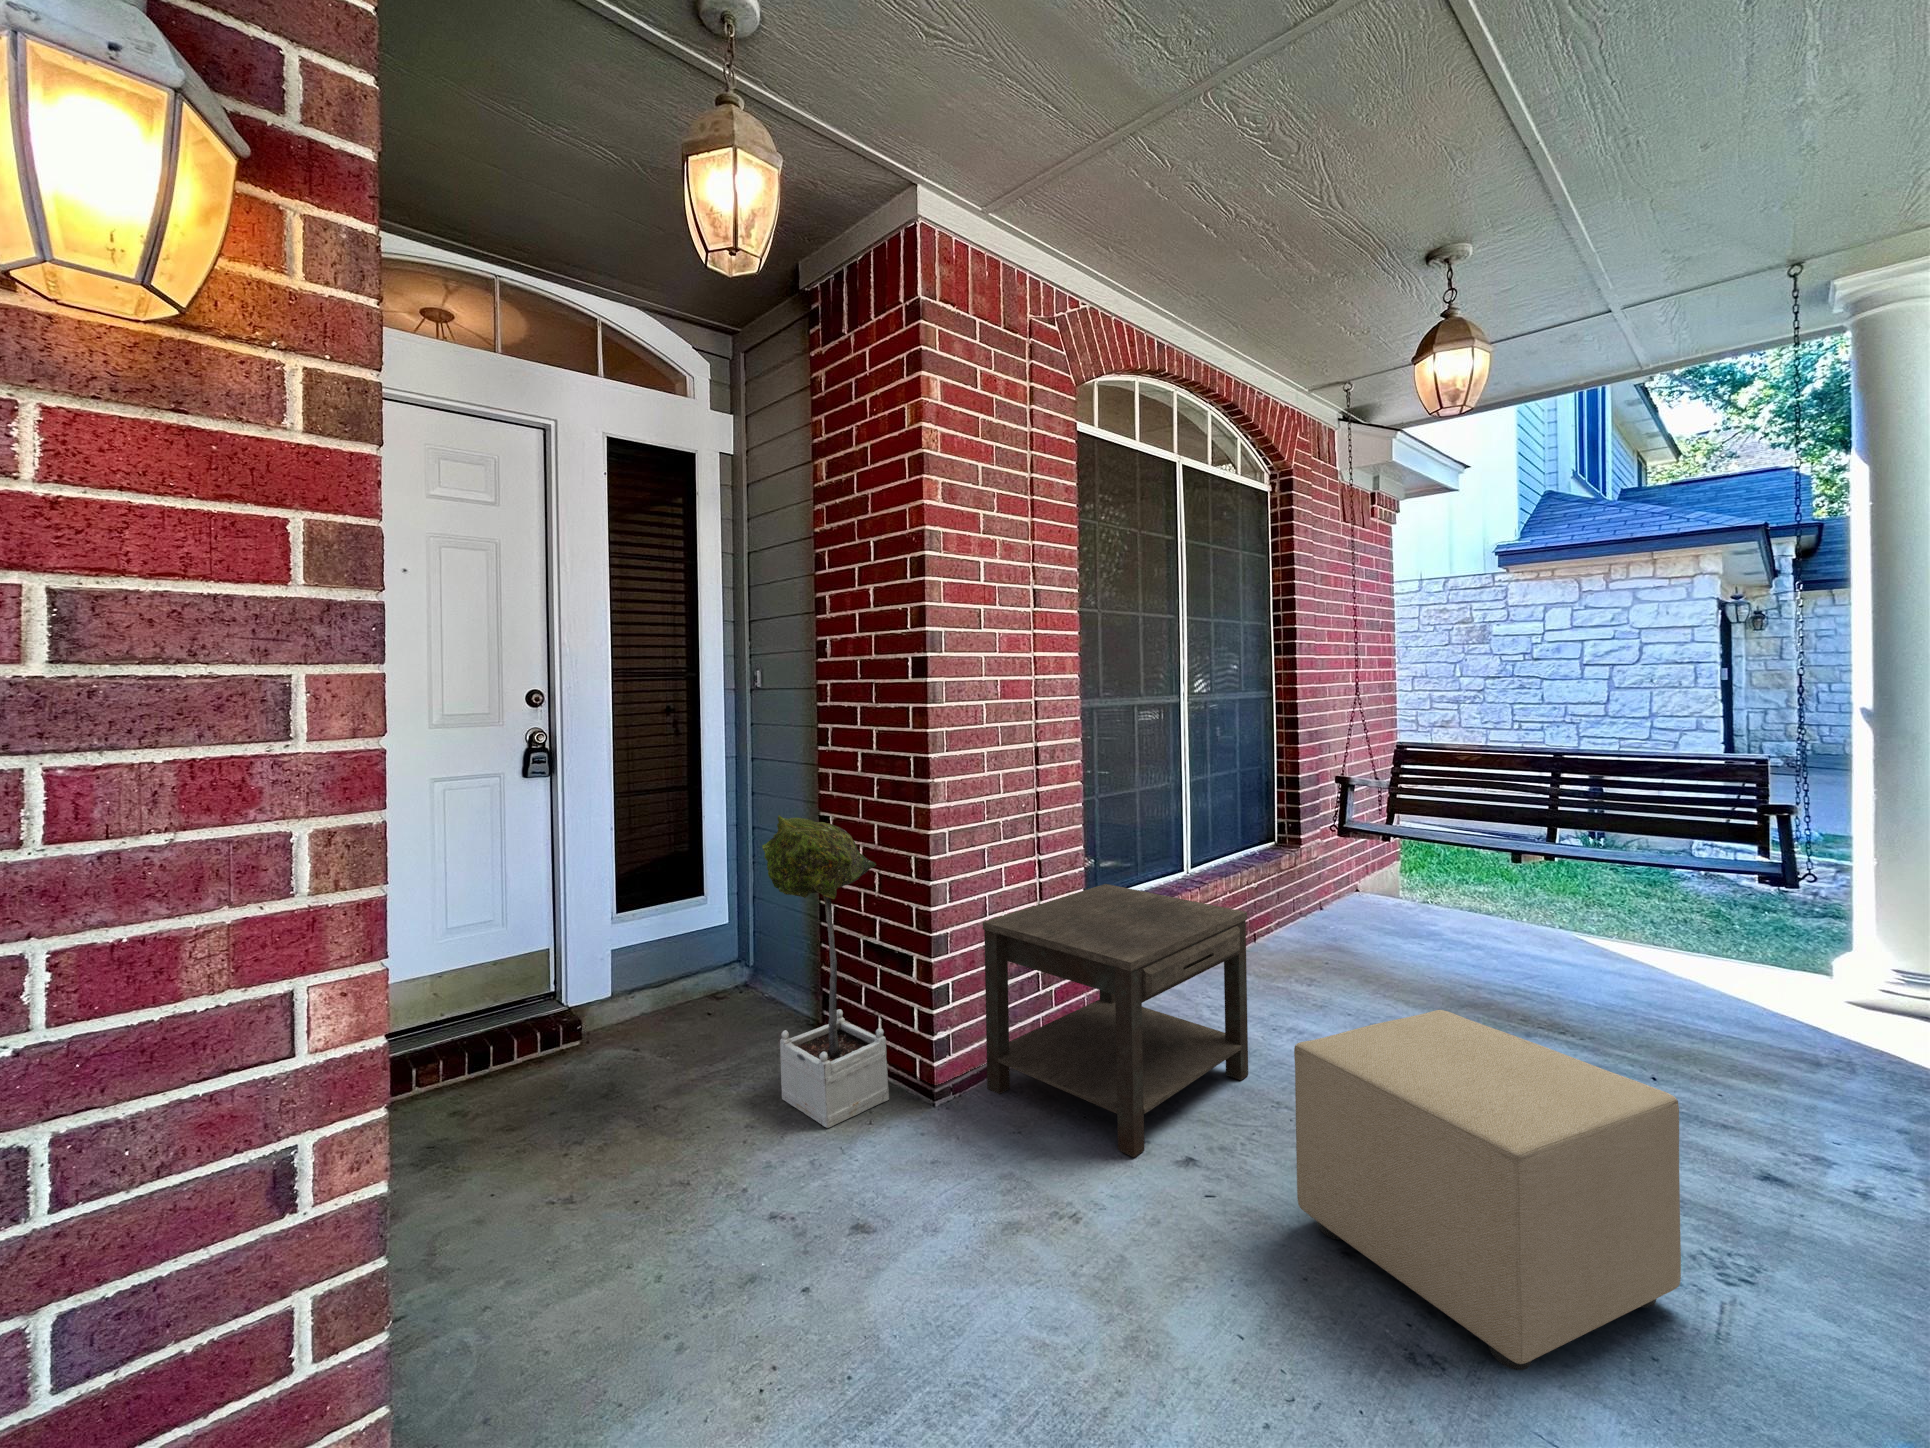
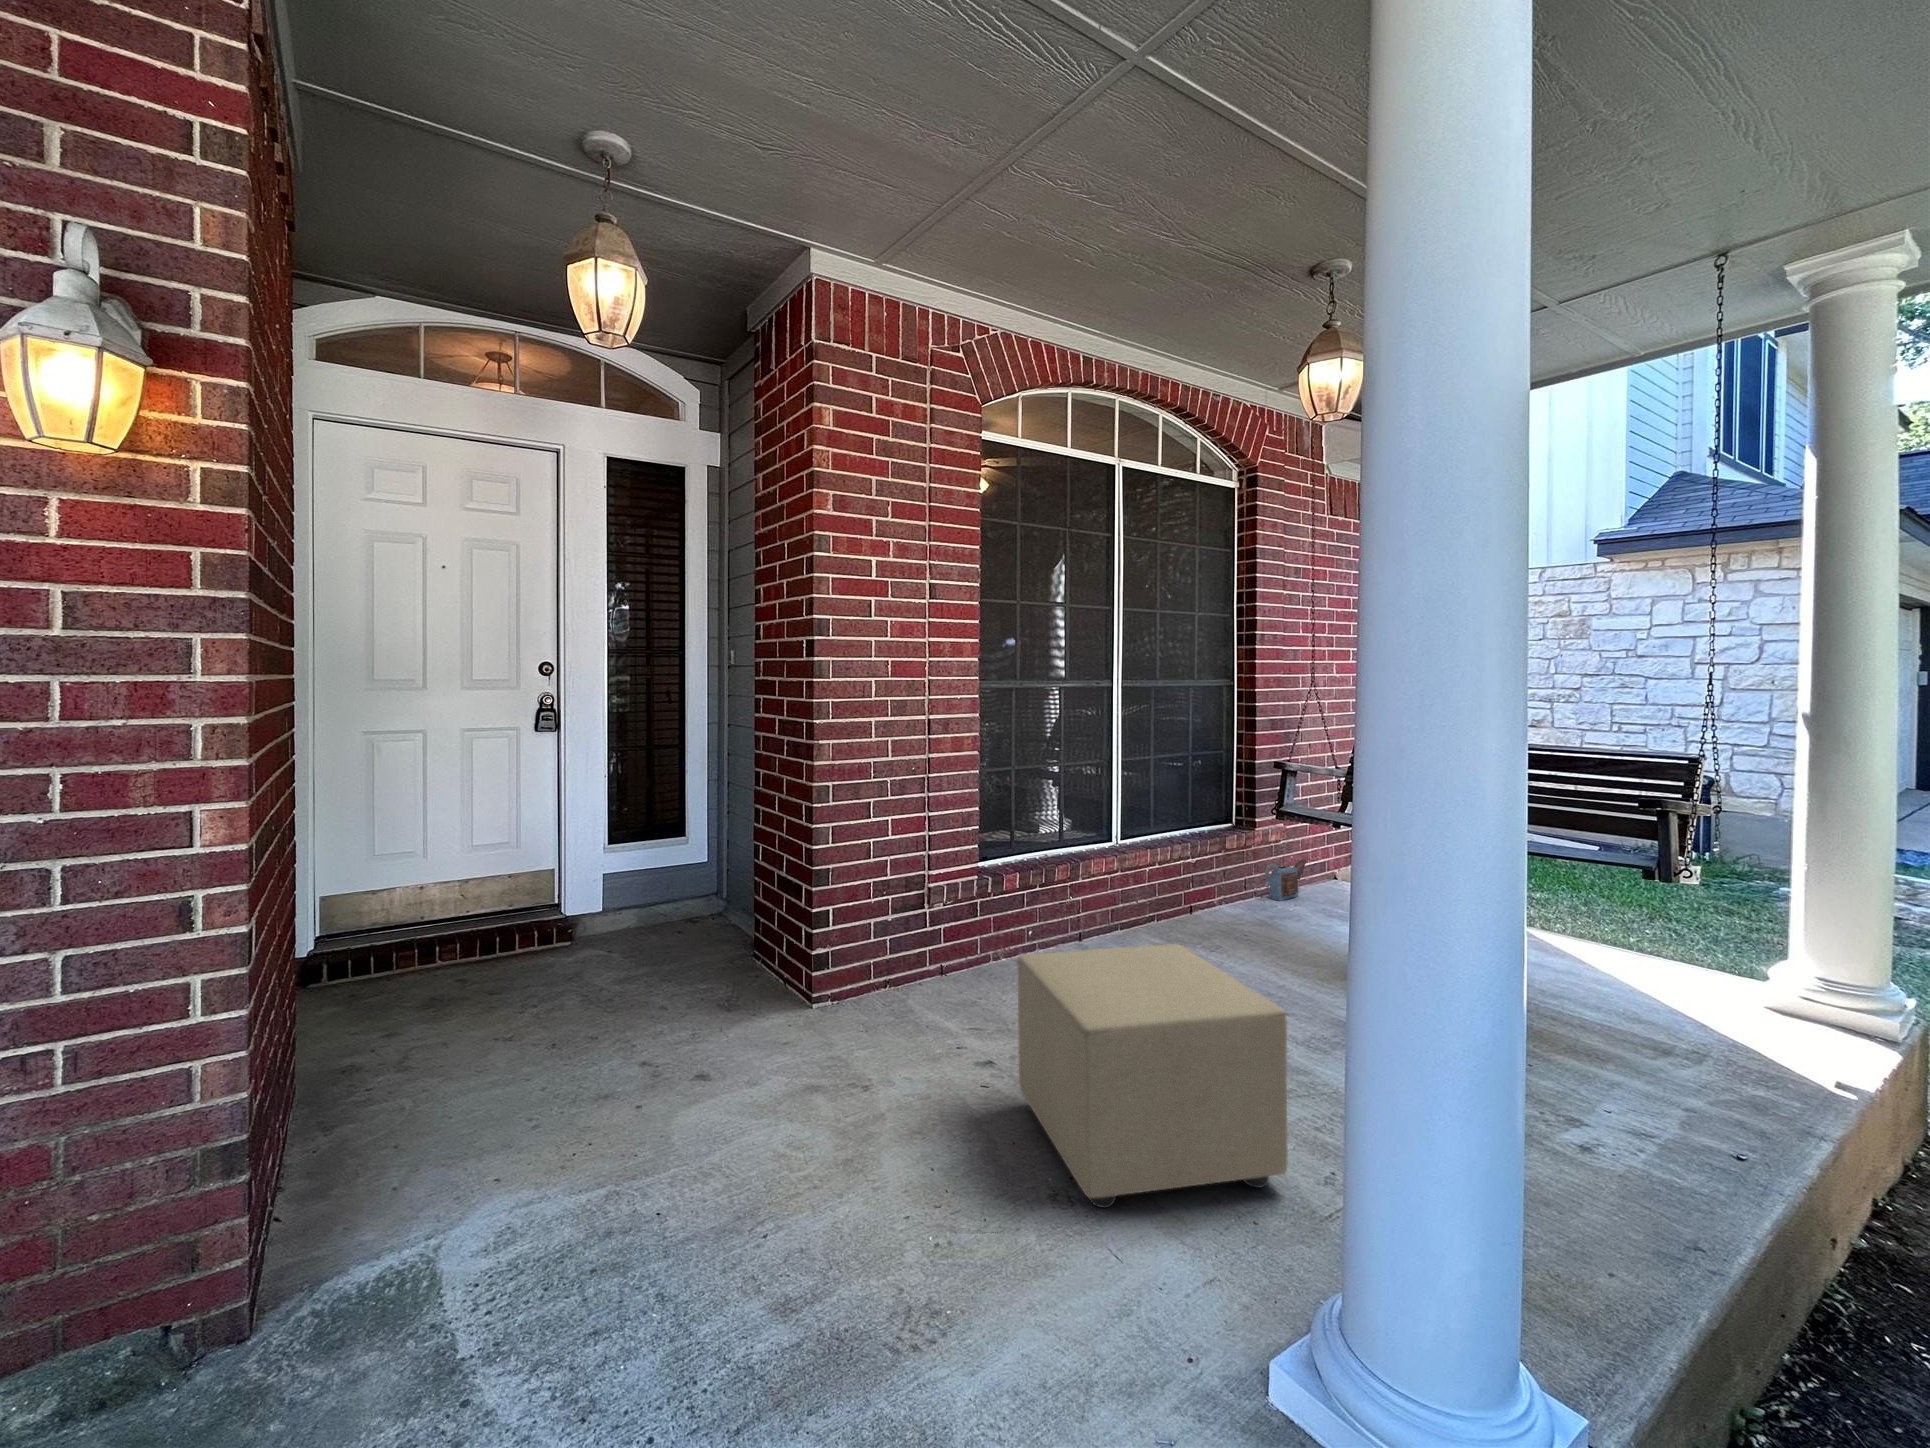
potted tree: present [762,815,889,1128] -> none [681,767,778,1008]
watering can: none [1311,875,1340,922] -> present [1265,859,1306,901]
side table: present [983,884,1248,1157] -> none [856,840,1083,1049]

